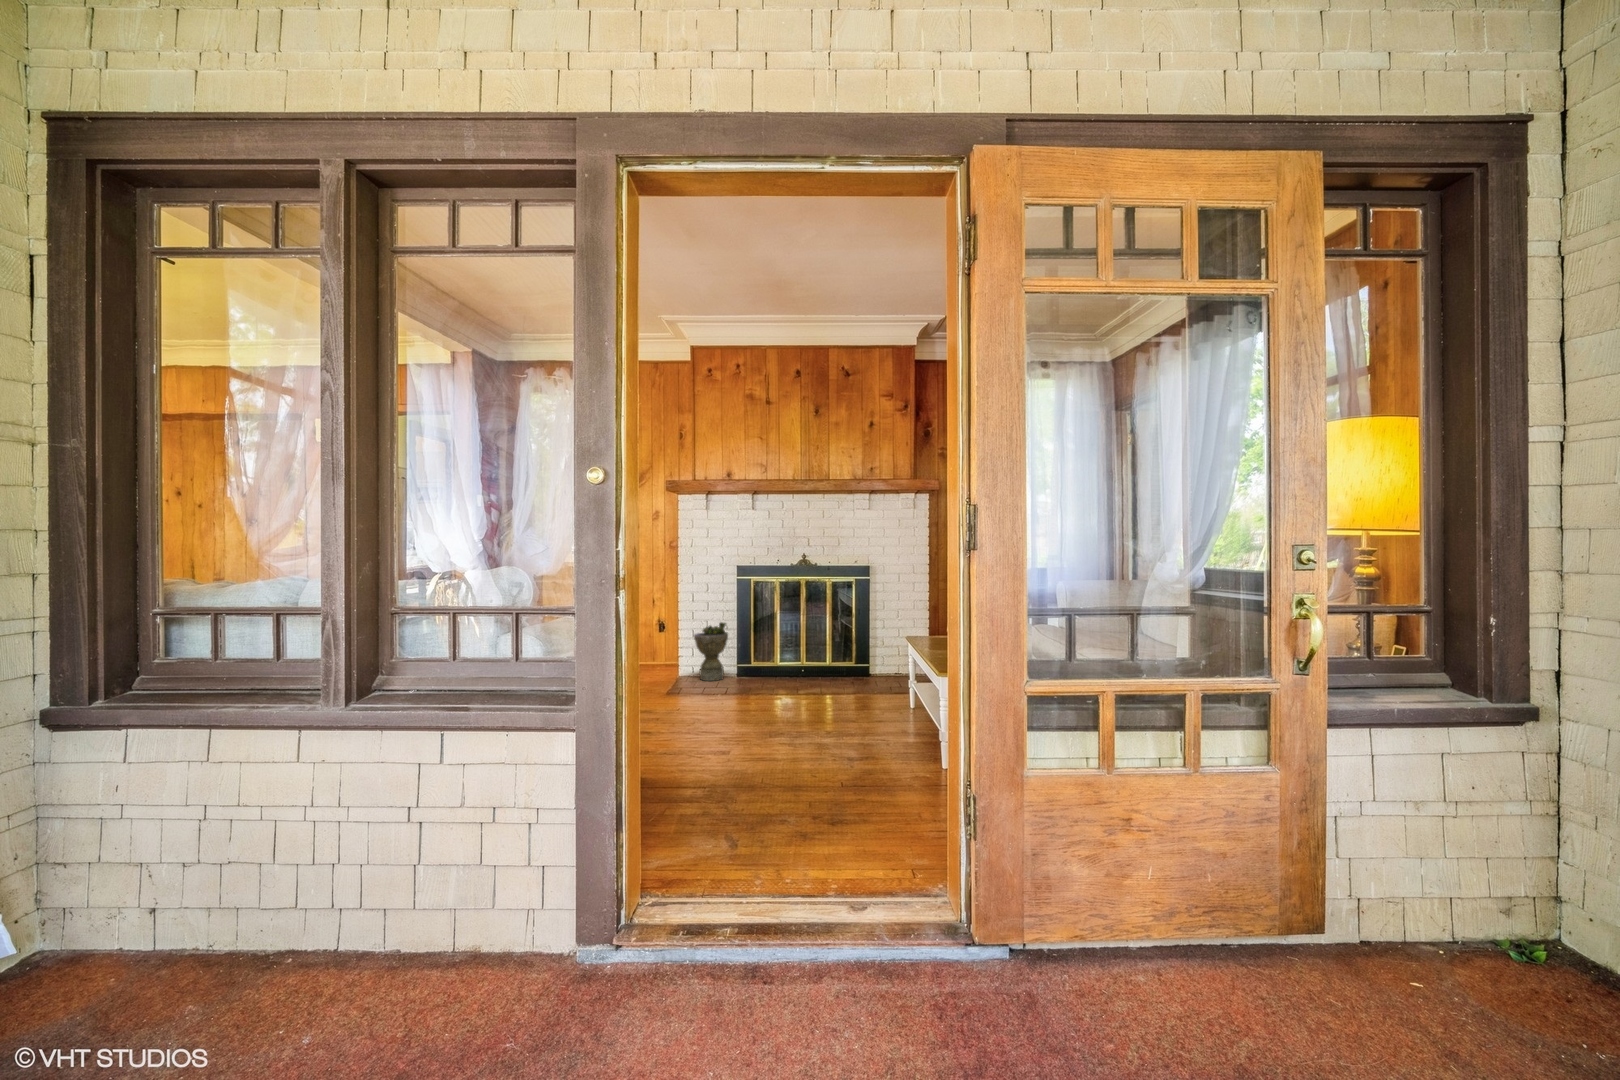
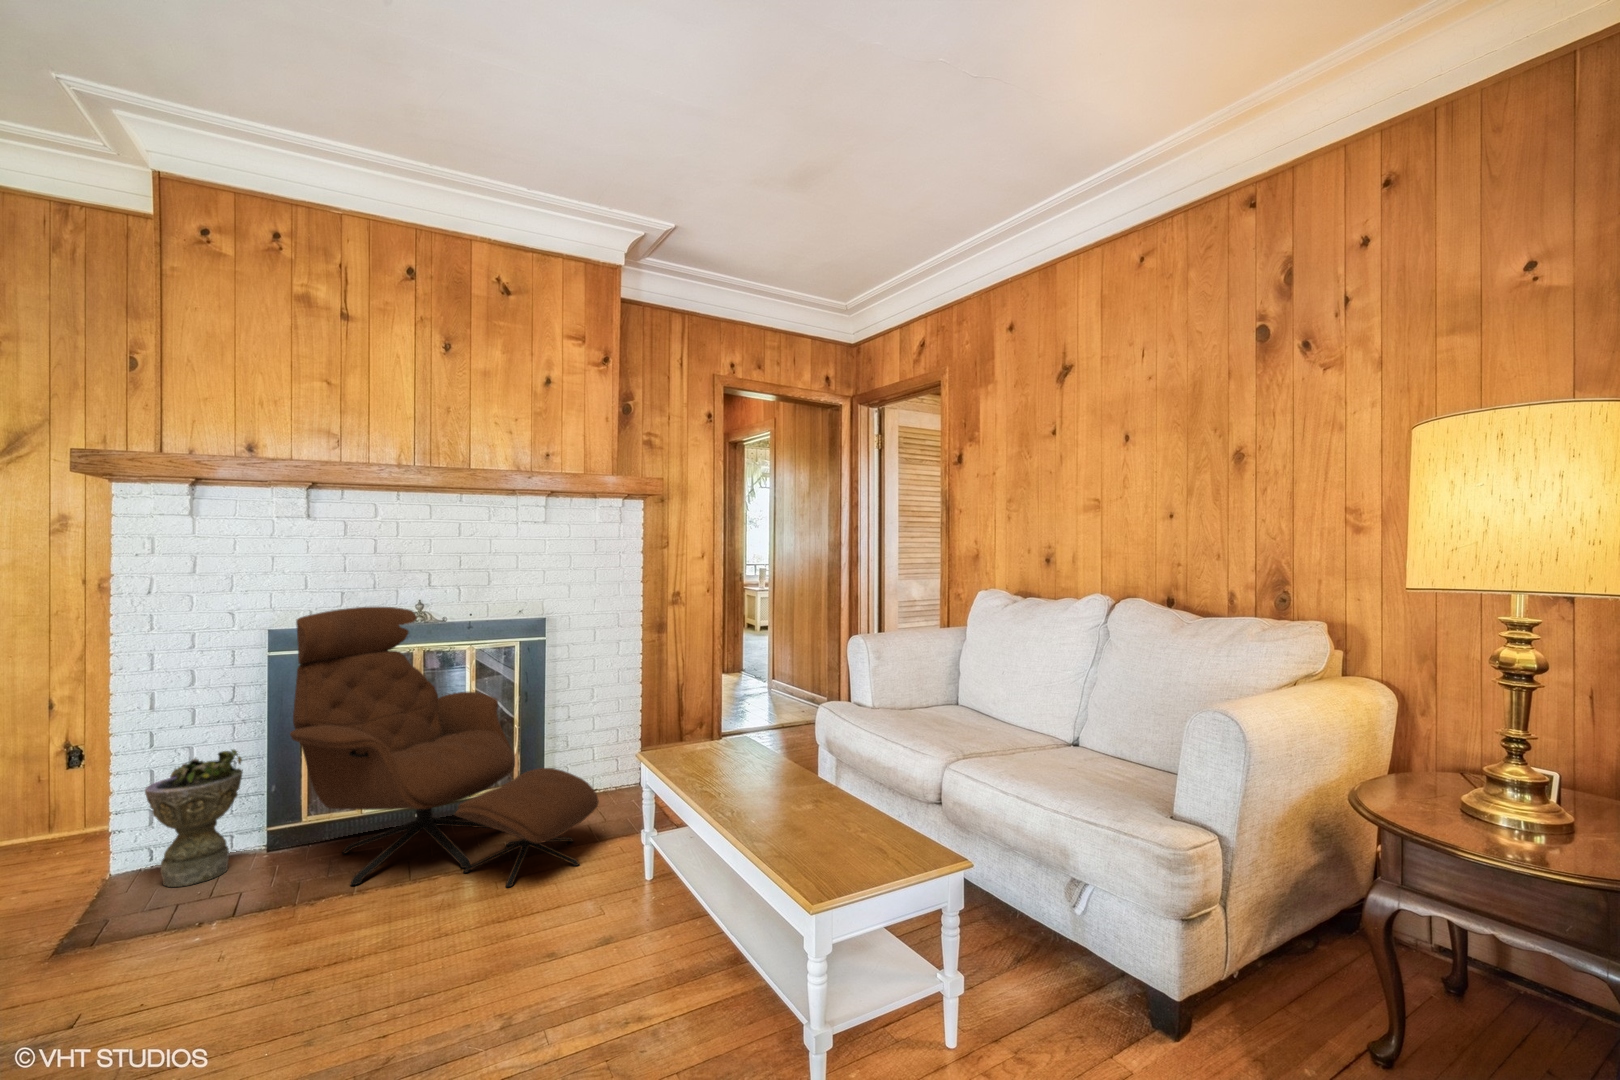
lounge chair: none [747,556,888,699] -> present [290,607,599,887]

